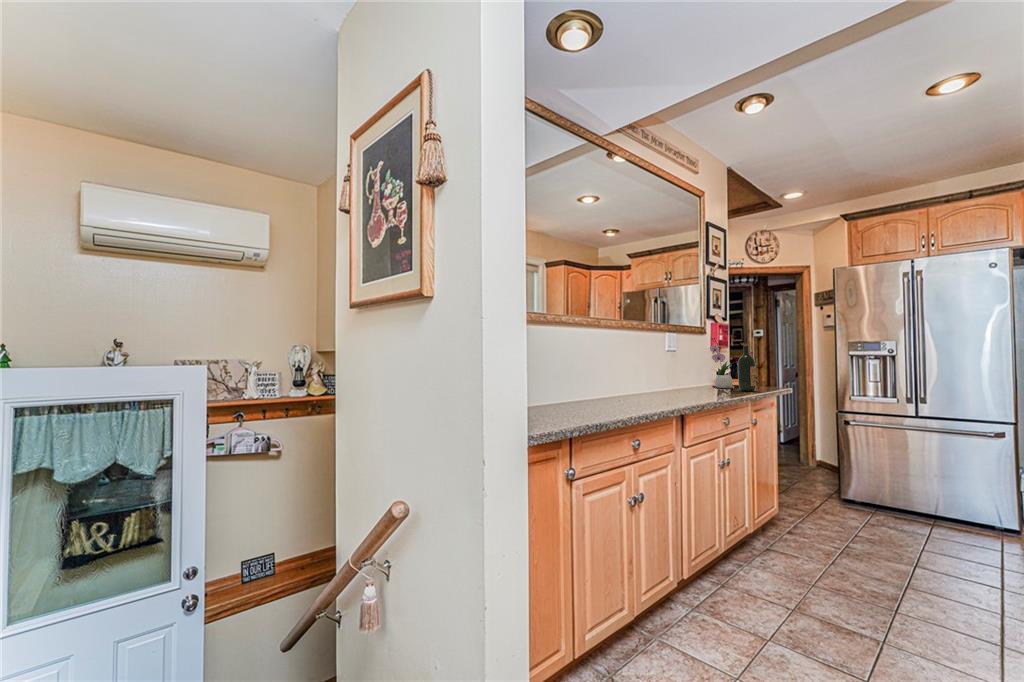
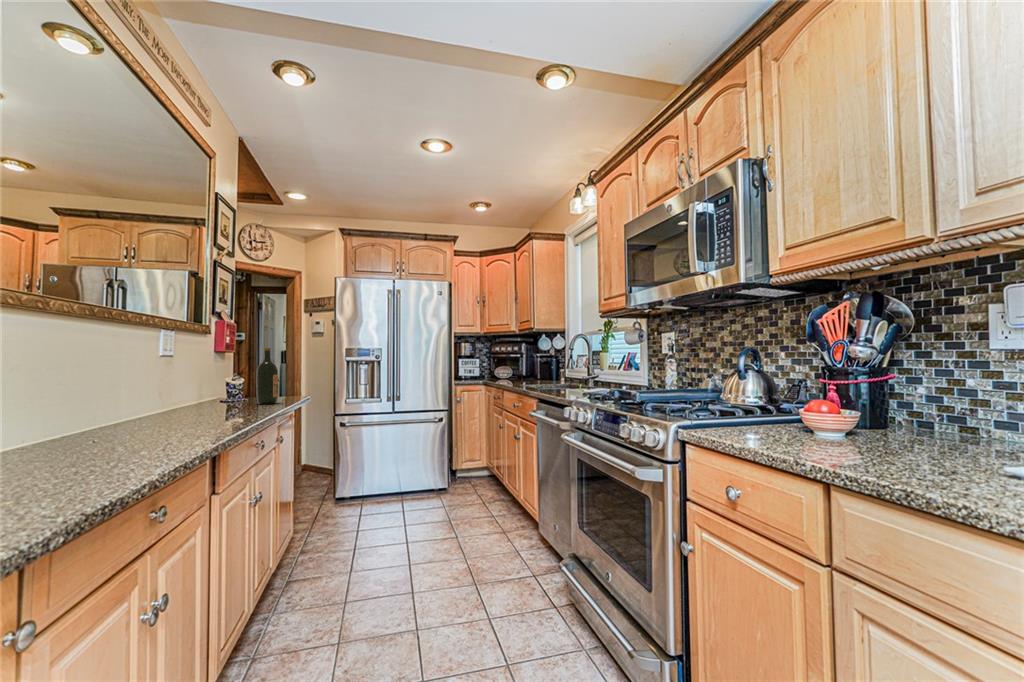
flower arrangement: present [710,338,734,388] -> none [216,340,249,403]

